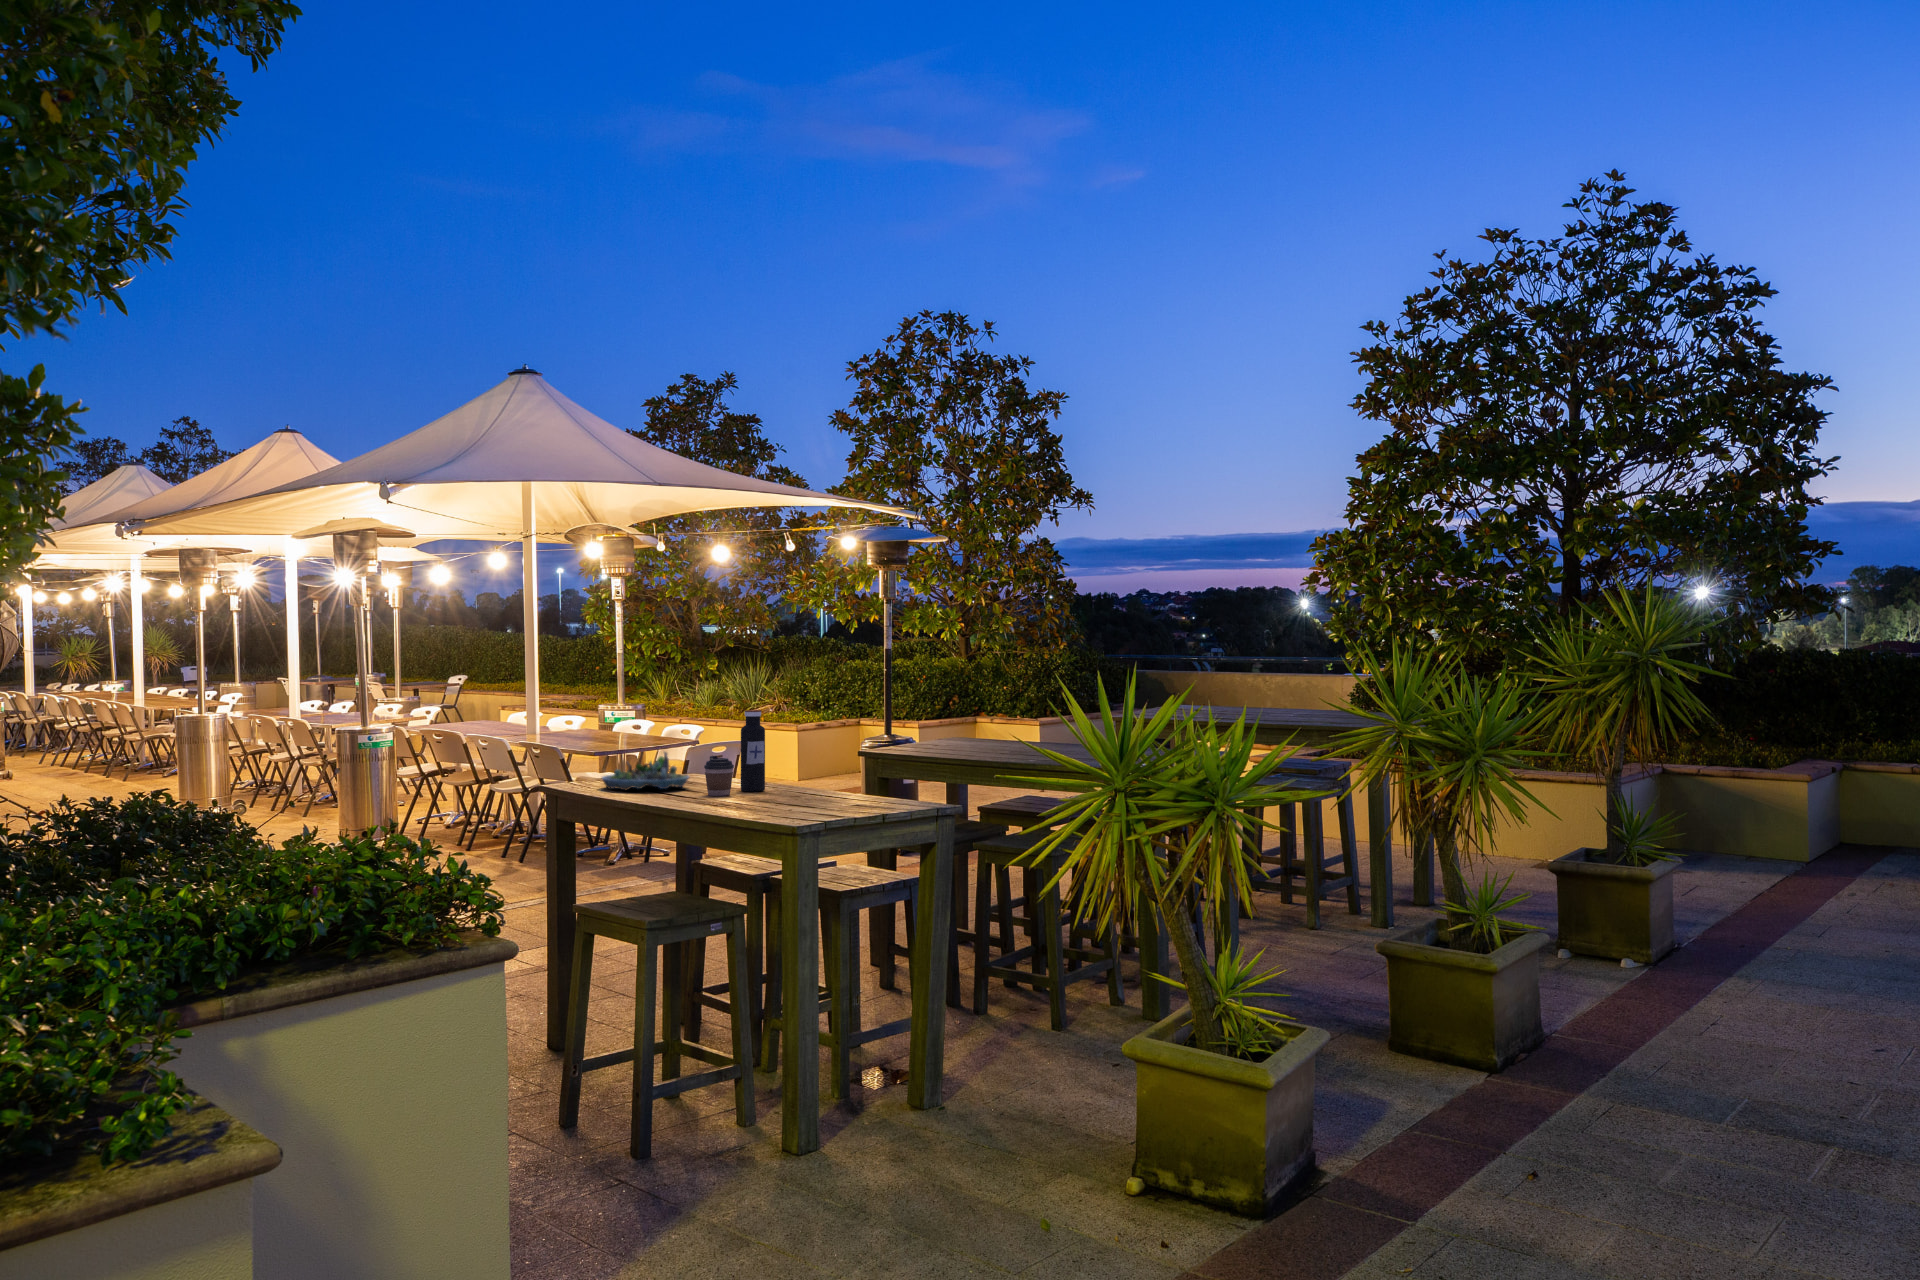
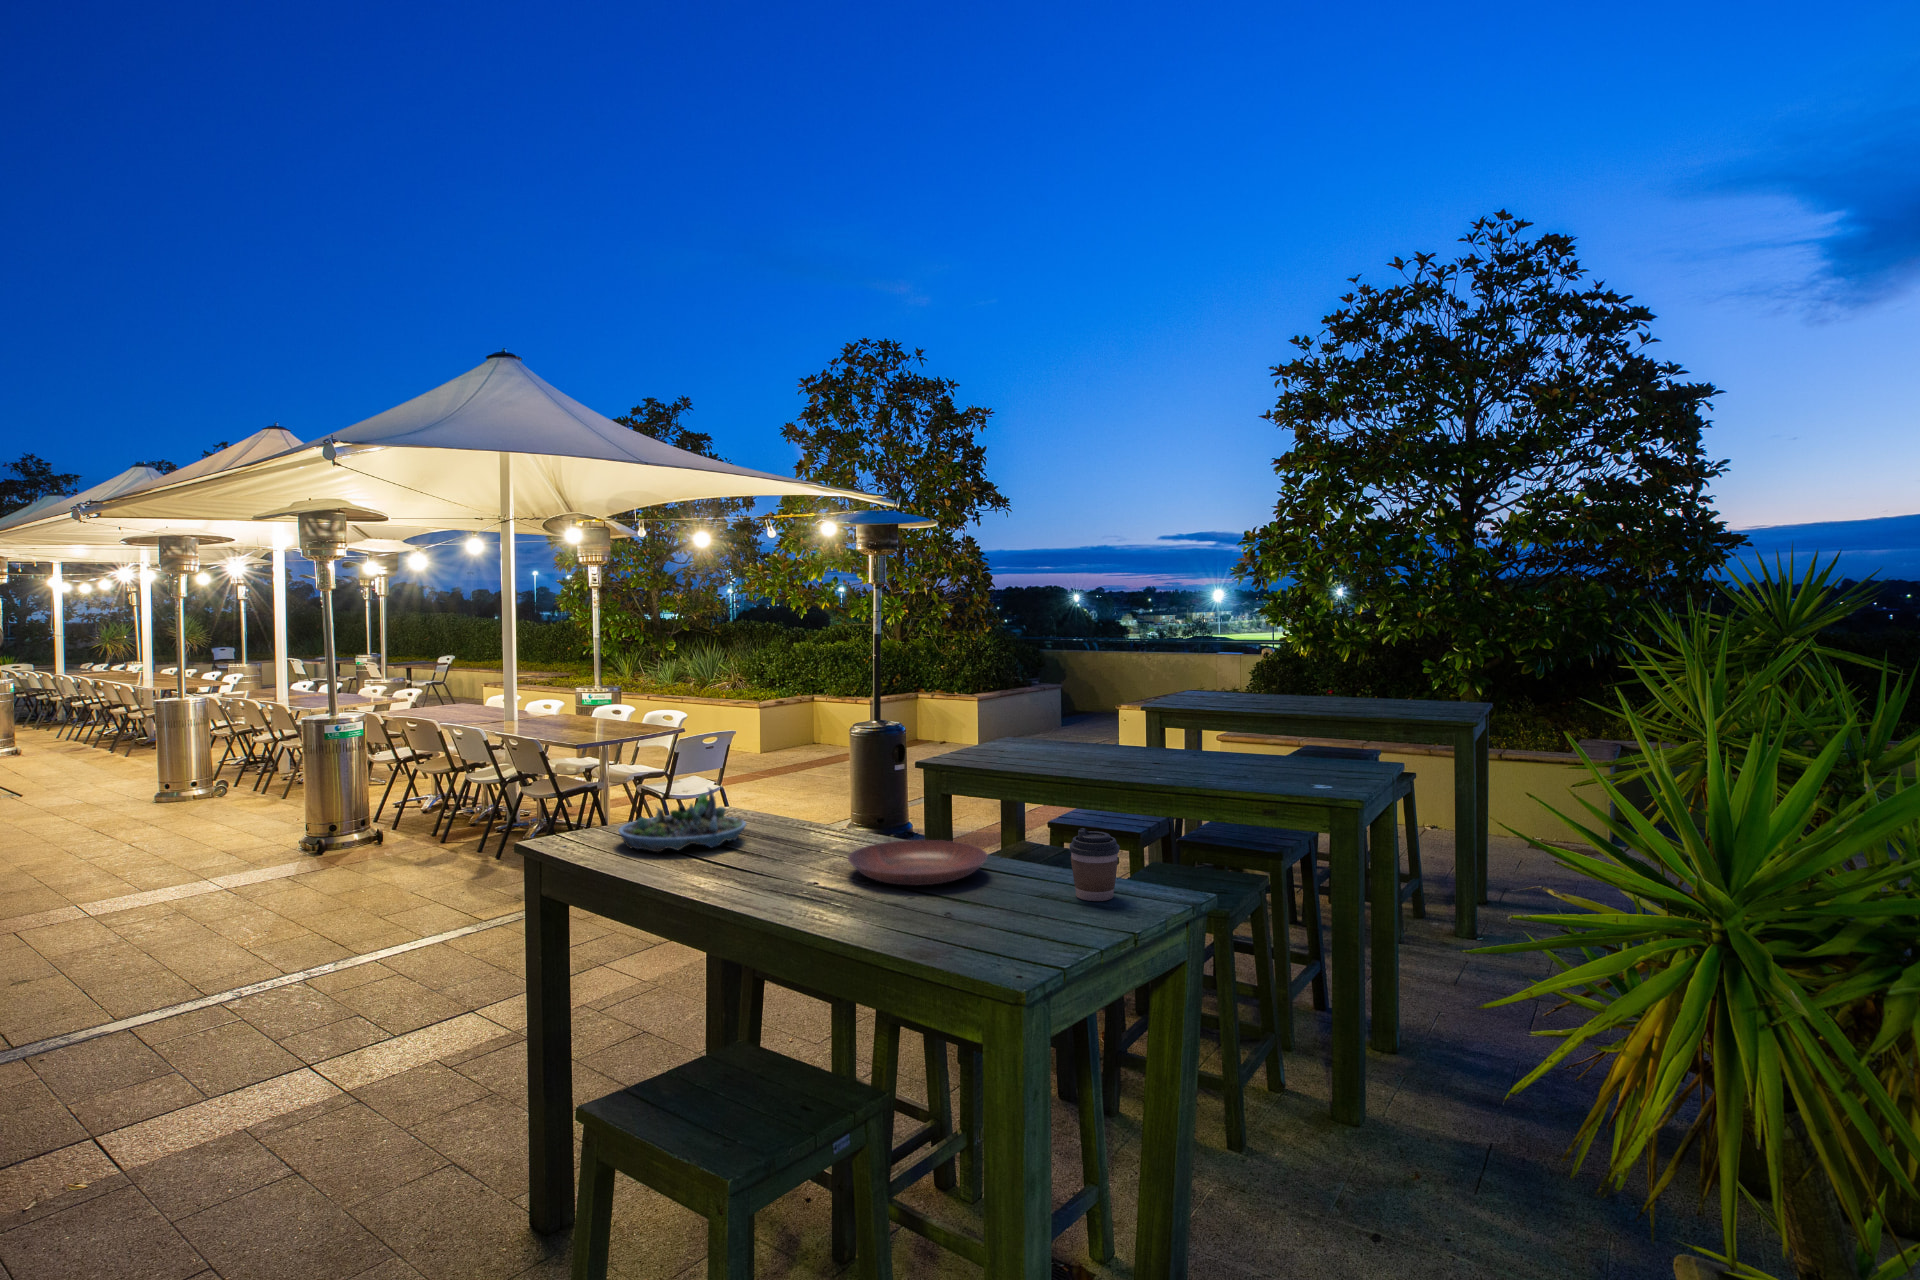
water bottle: present [741,710,765,792] -> none [821,727,855,844]
coffee cup: present [704,756,734,796] -> present [1069,828,1120,901]
bowl: none [741,785,835,805] -> present [848,840,988,885]

